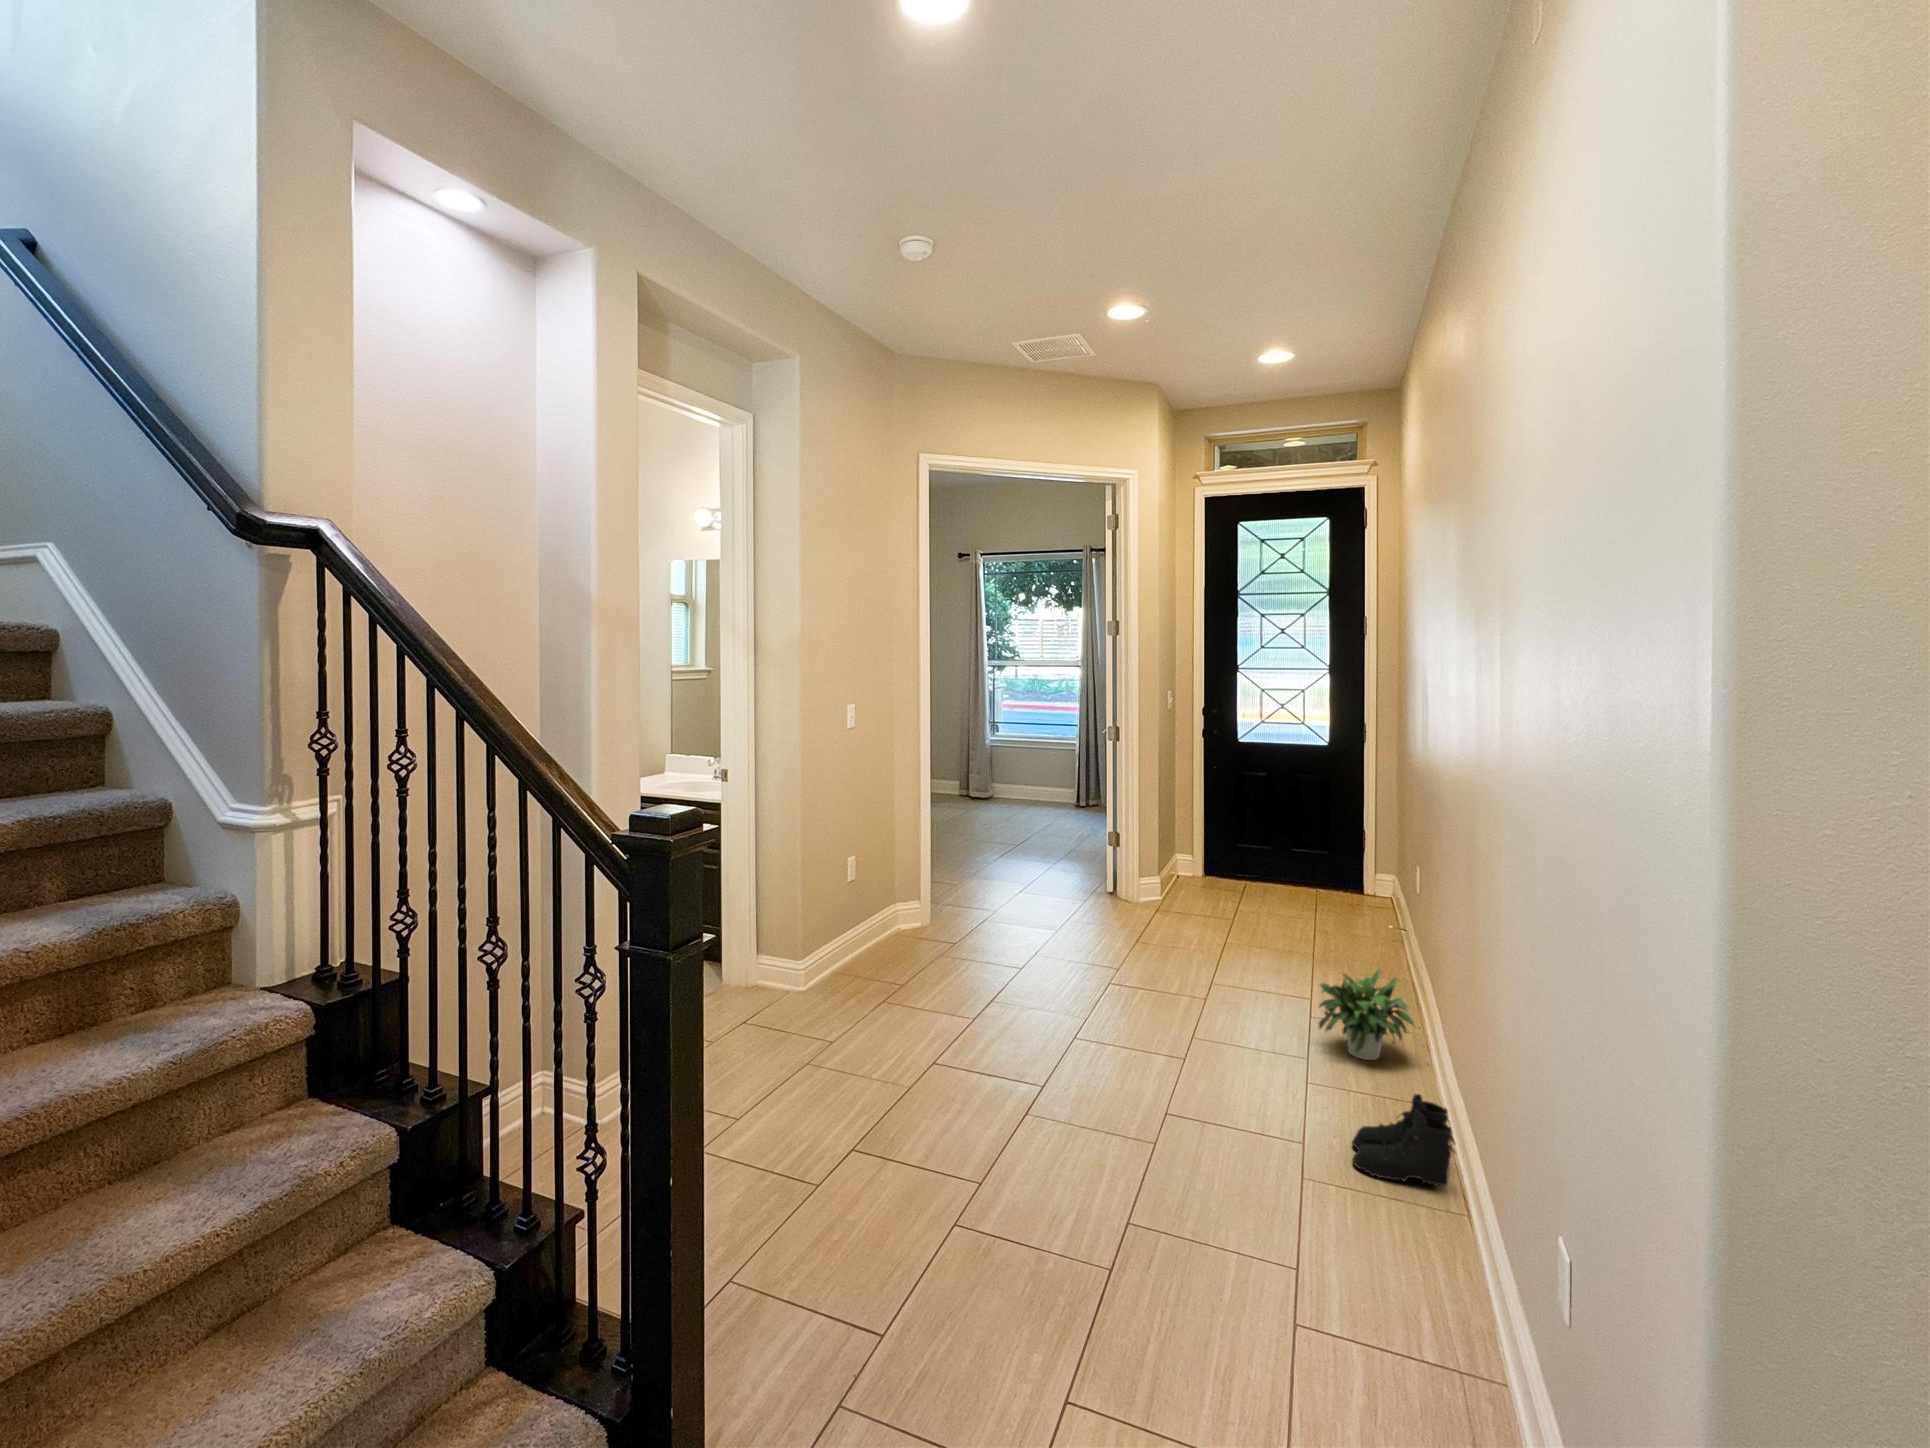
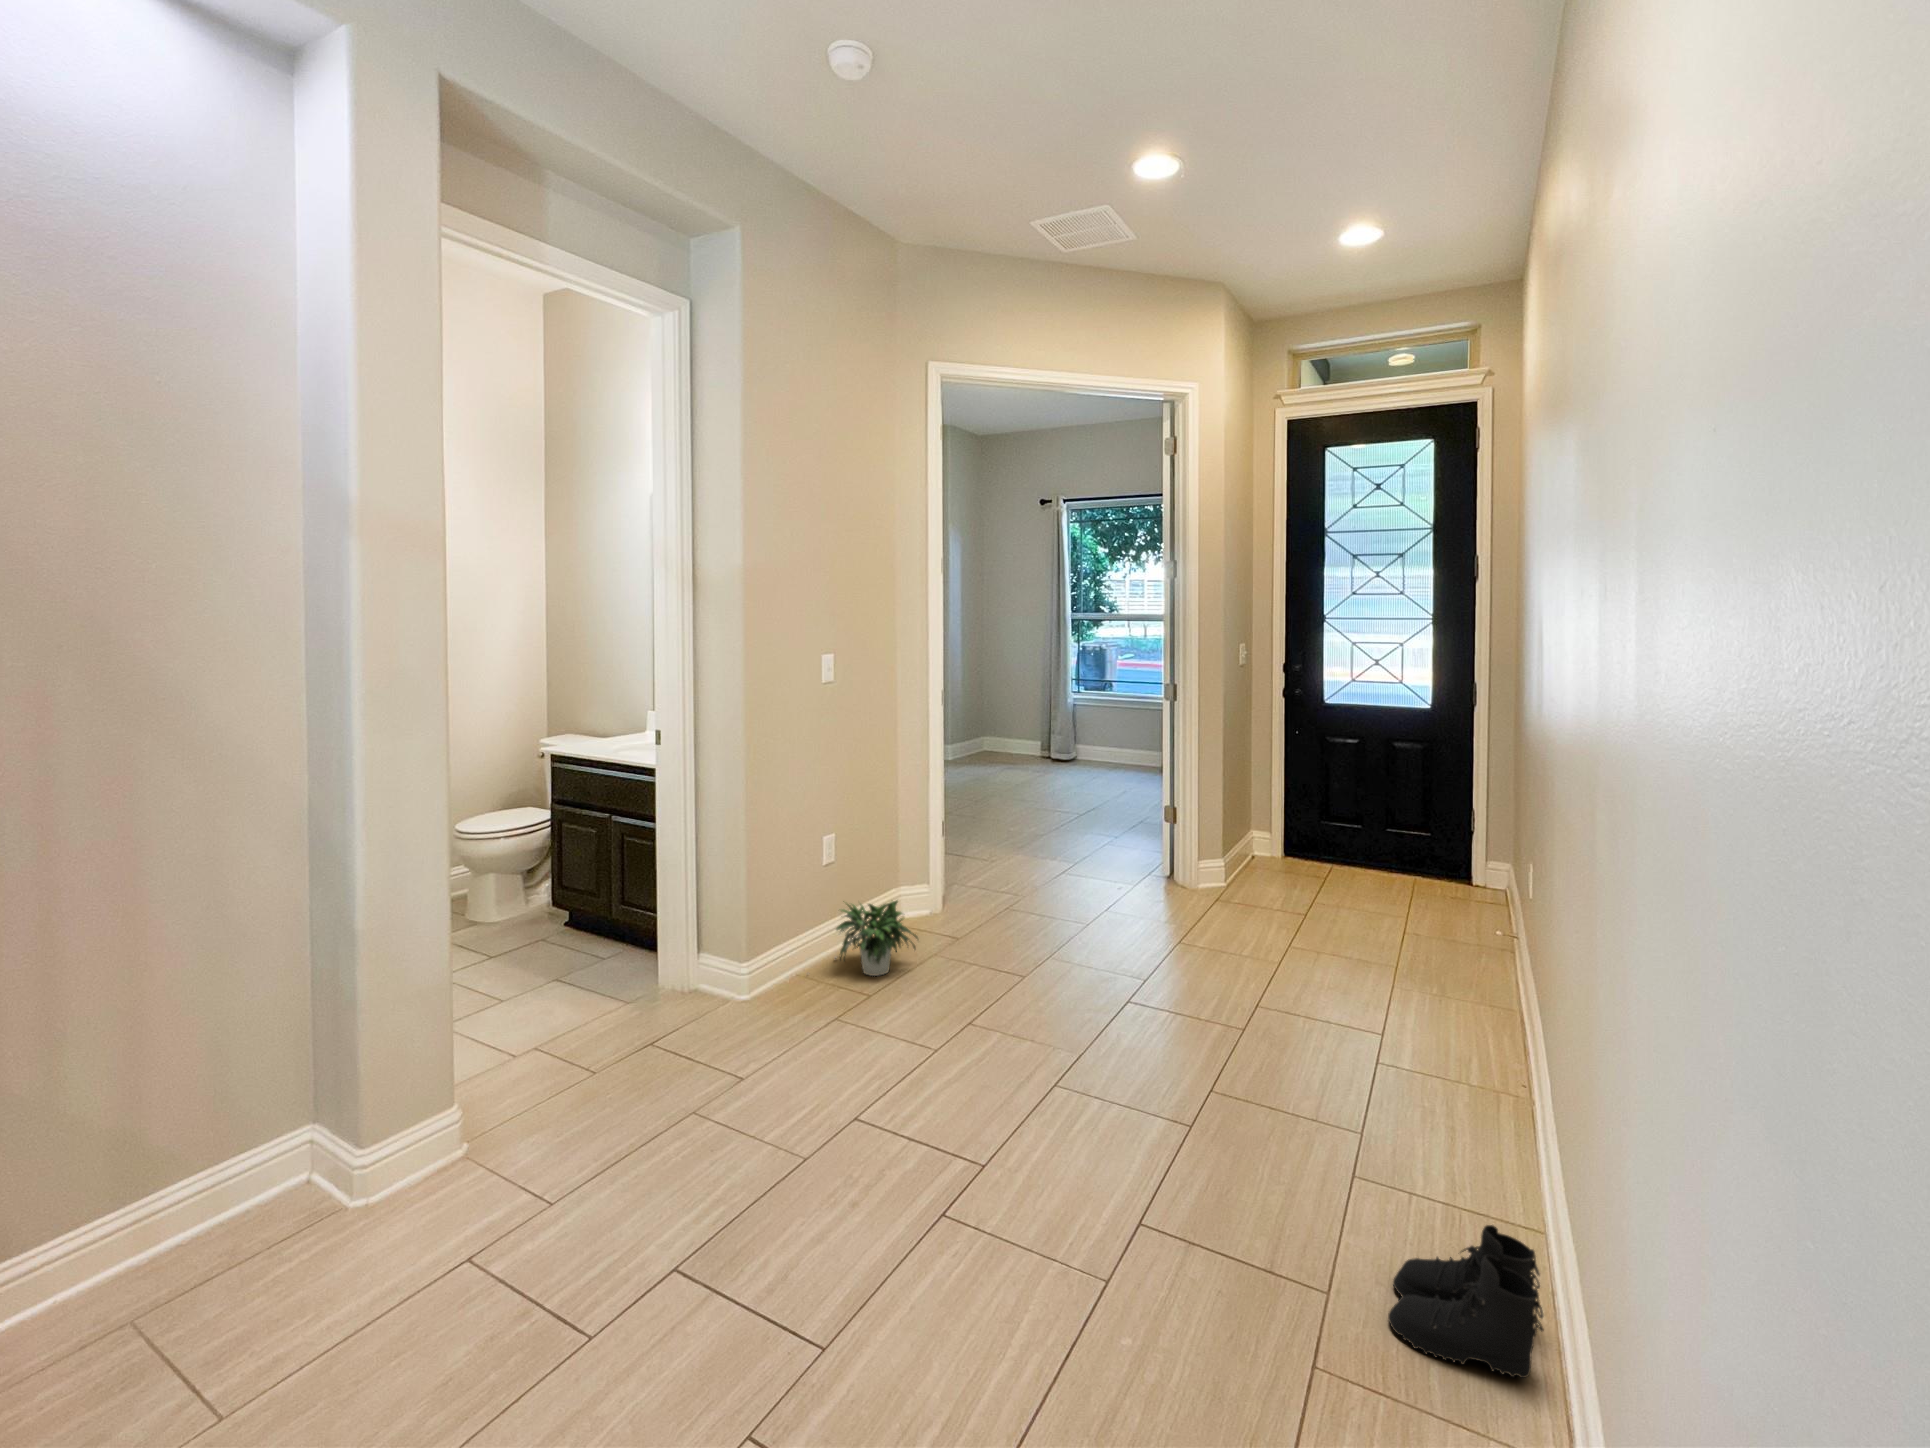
potted plant: present [1319,969,1429,1061] -> present [834,900,918,976]

